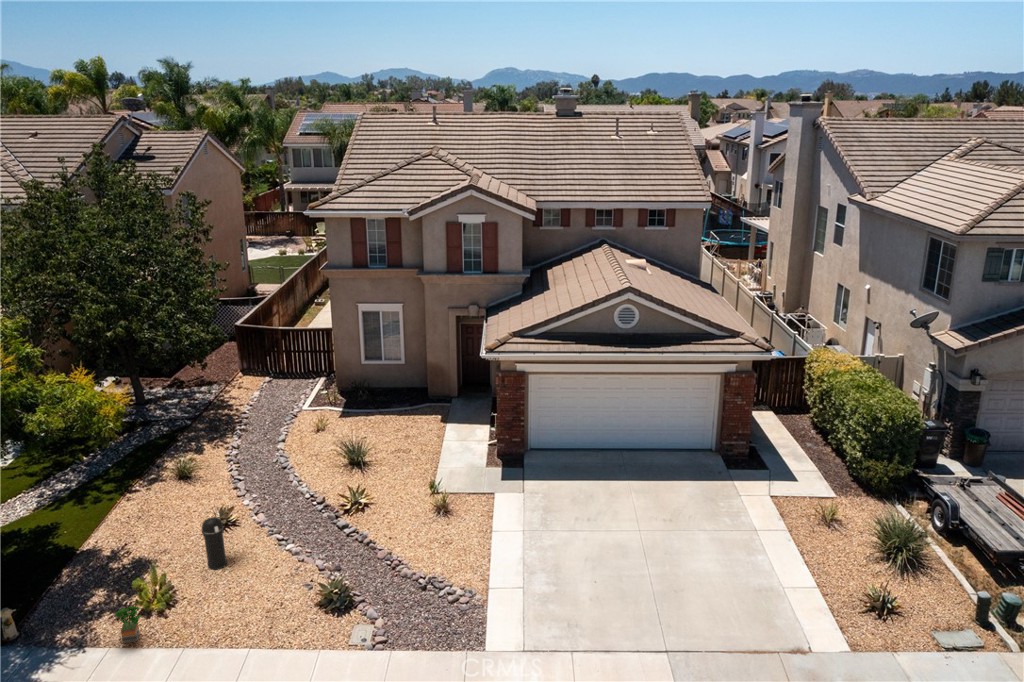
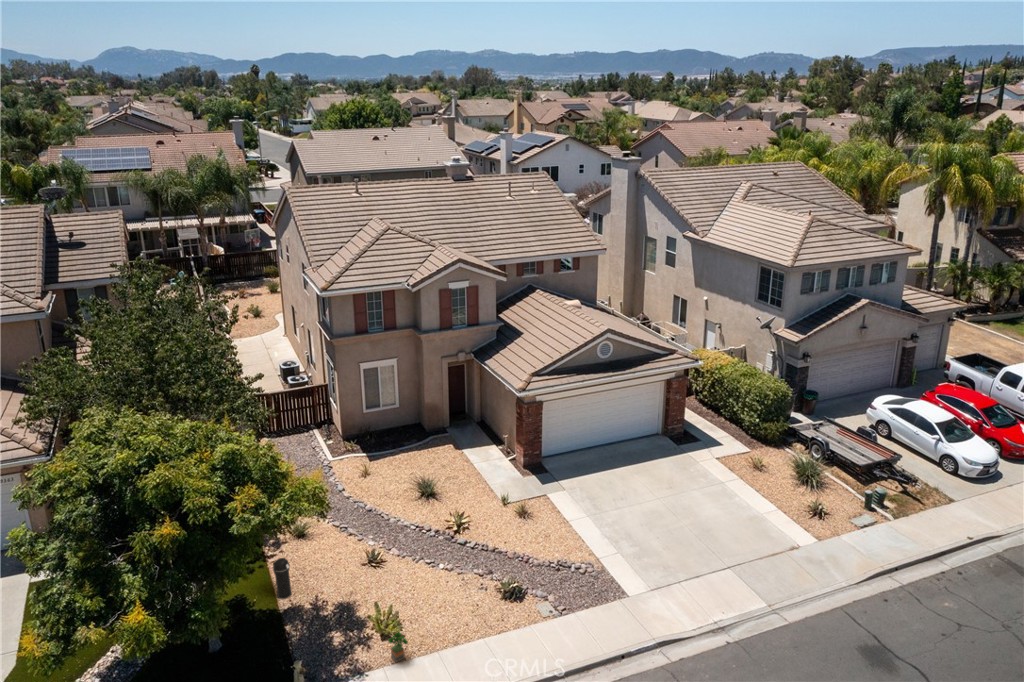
trash can: present [201,517,227,570] -> present [273,558,292,599]

